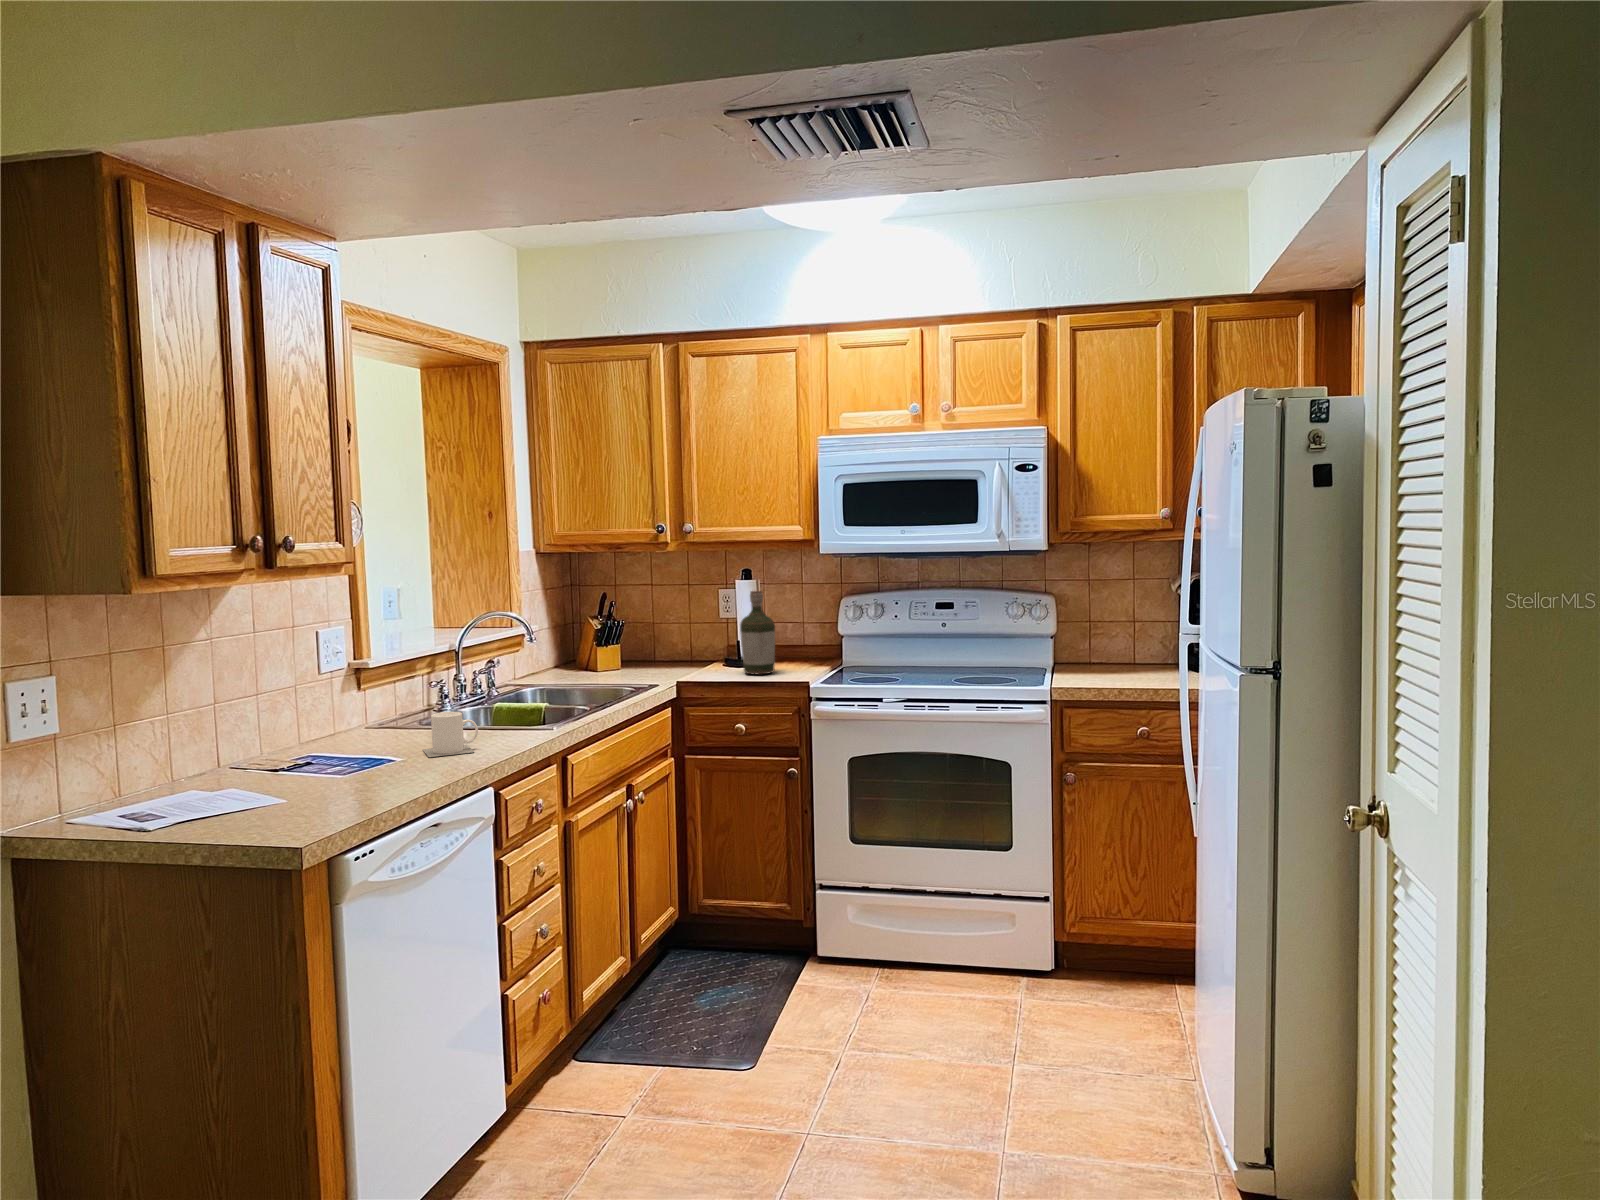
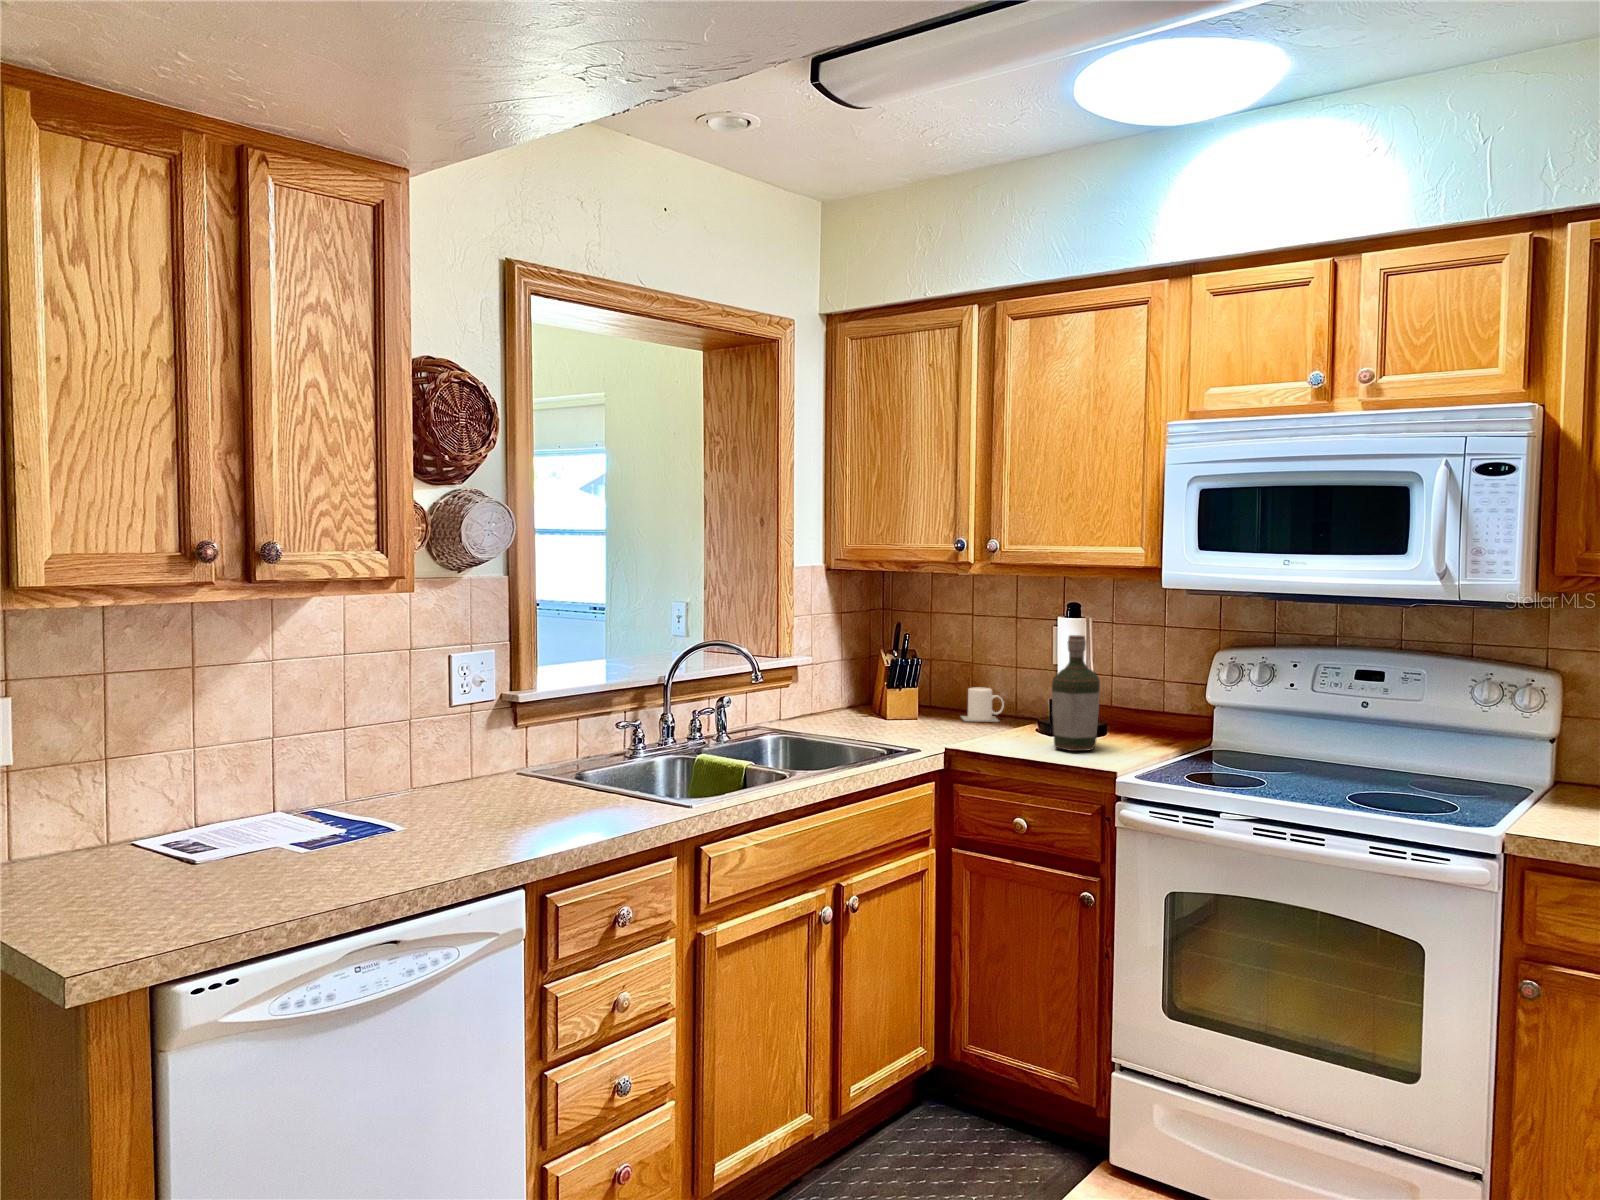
mug: present [423,712,478,757] -> present [961,687,1004,722]

